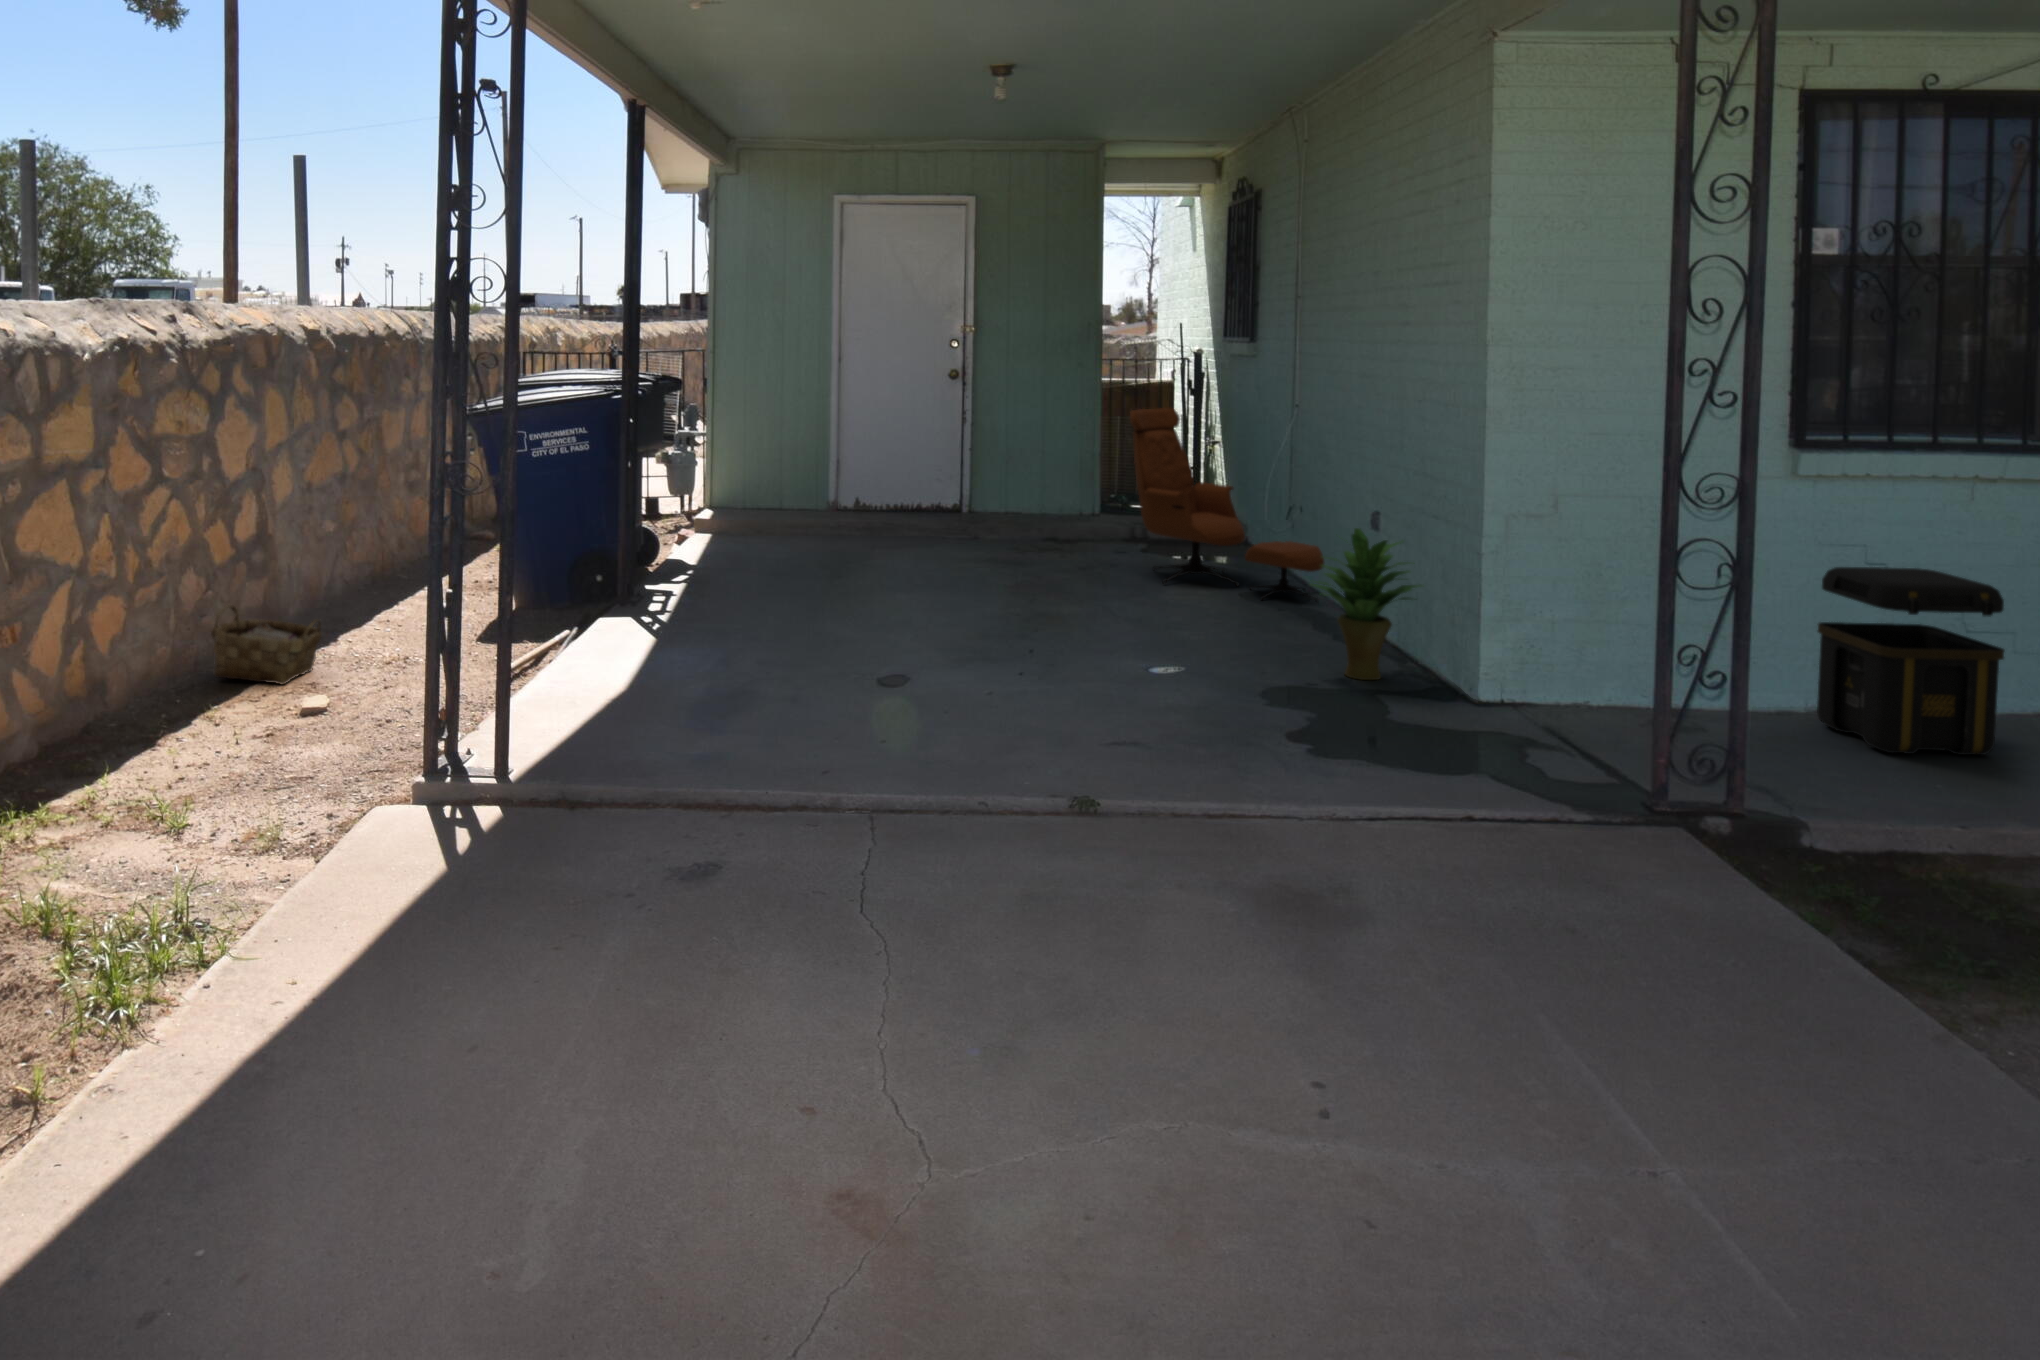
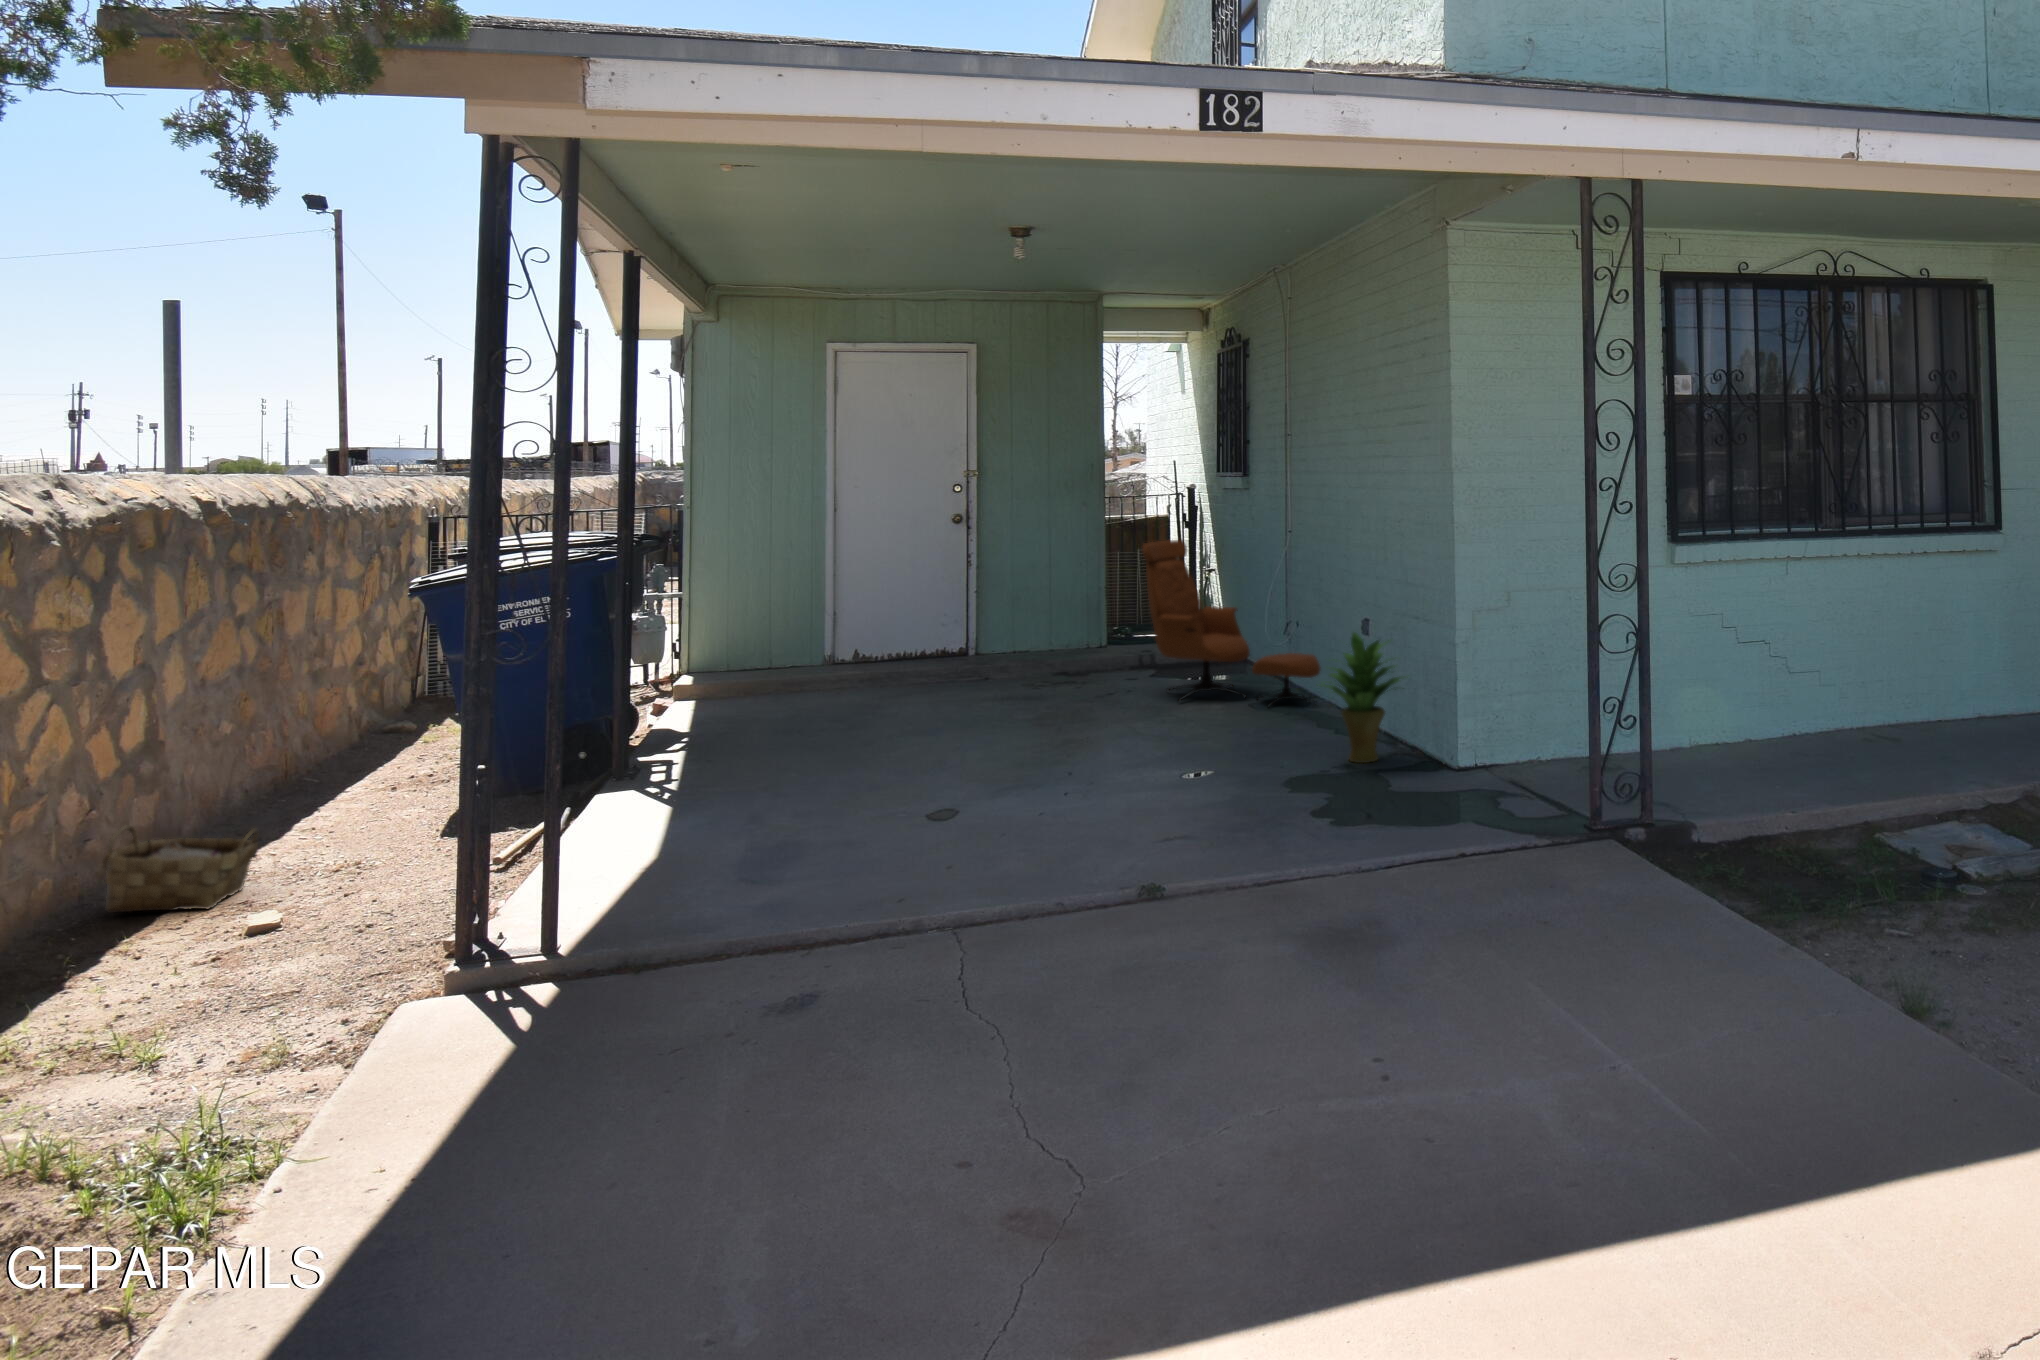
toolbox: present [1817,567,2004,755] -> none [1691,627,1808,768]

